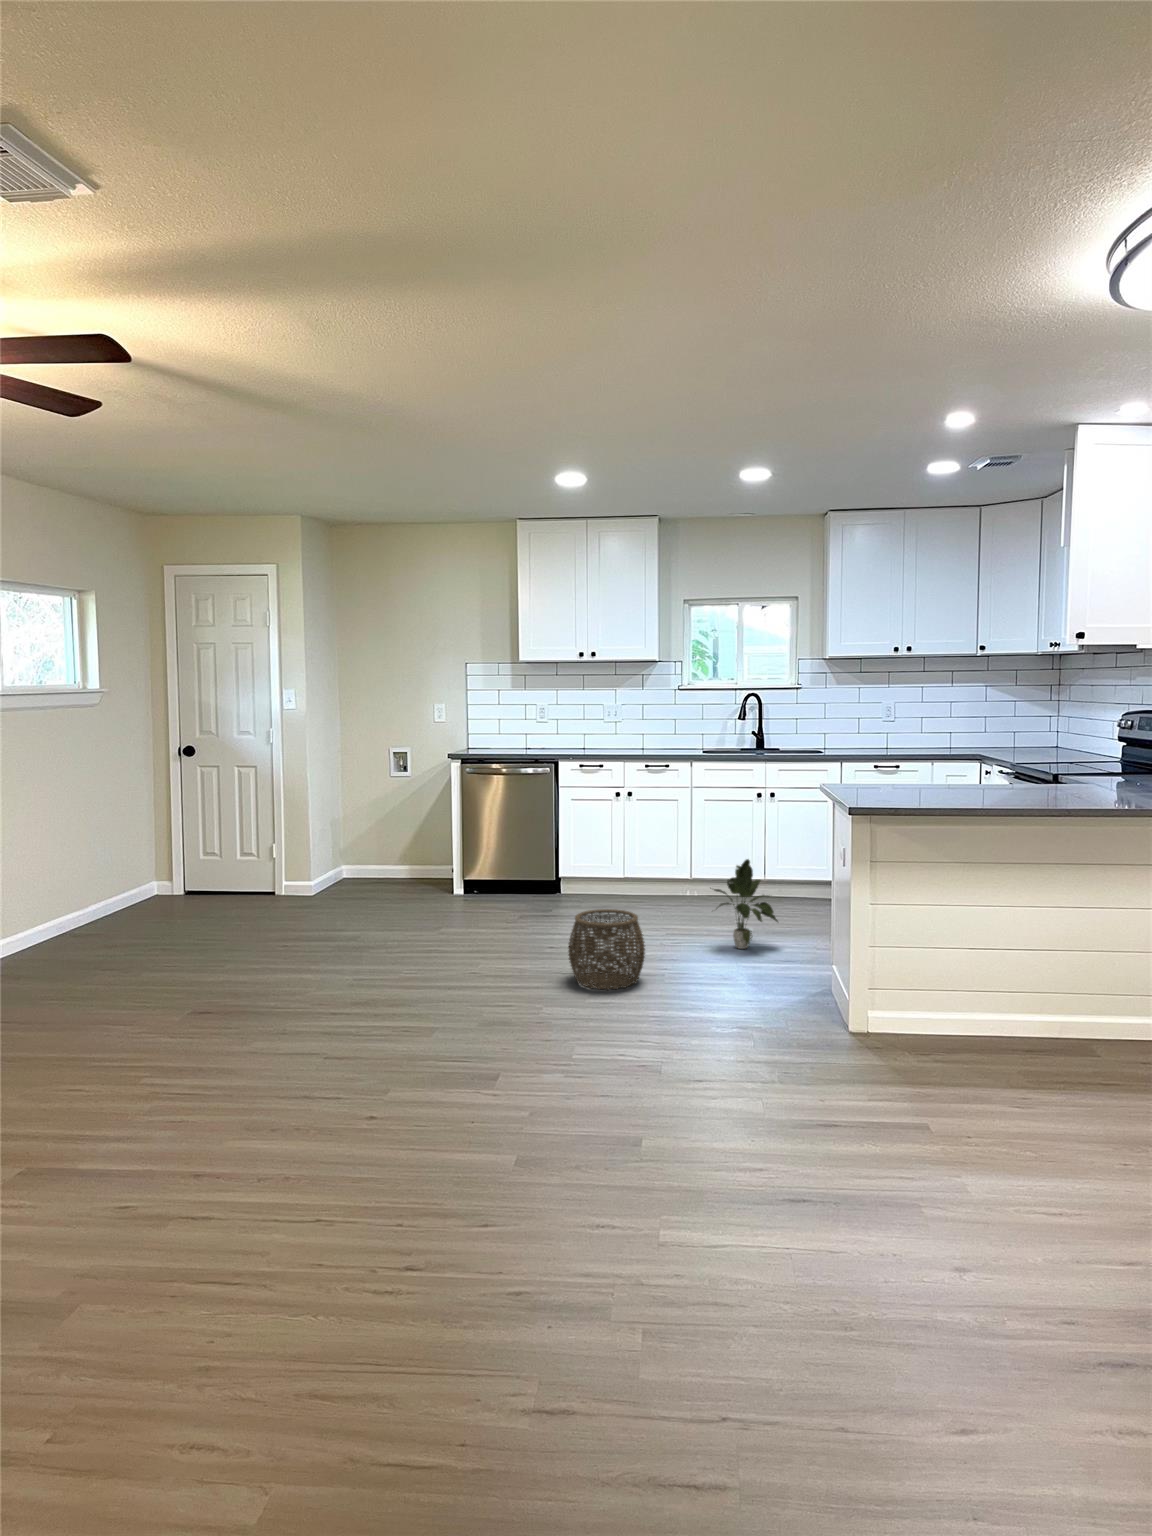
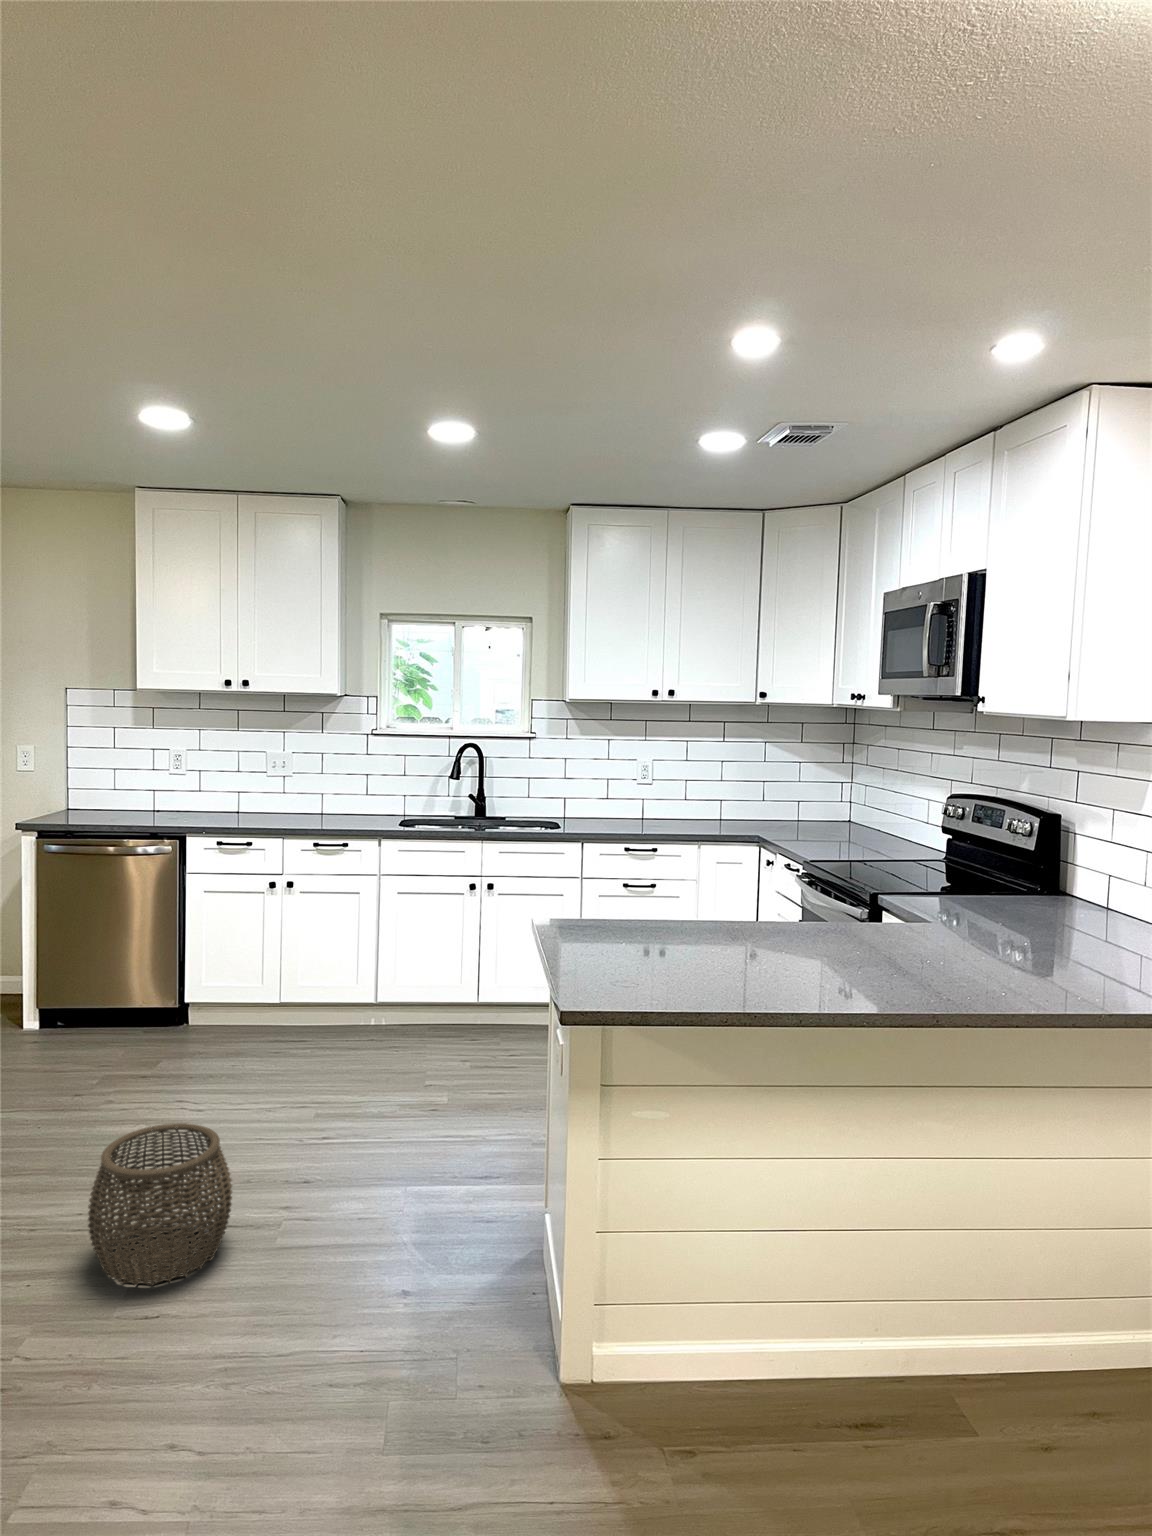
potted plant: present [714,859,778,949] -> none [370,1009,476,1148]

